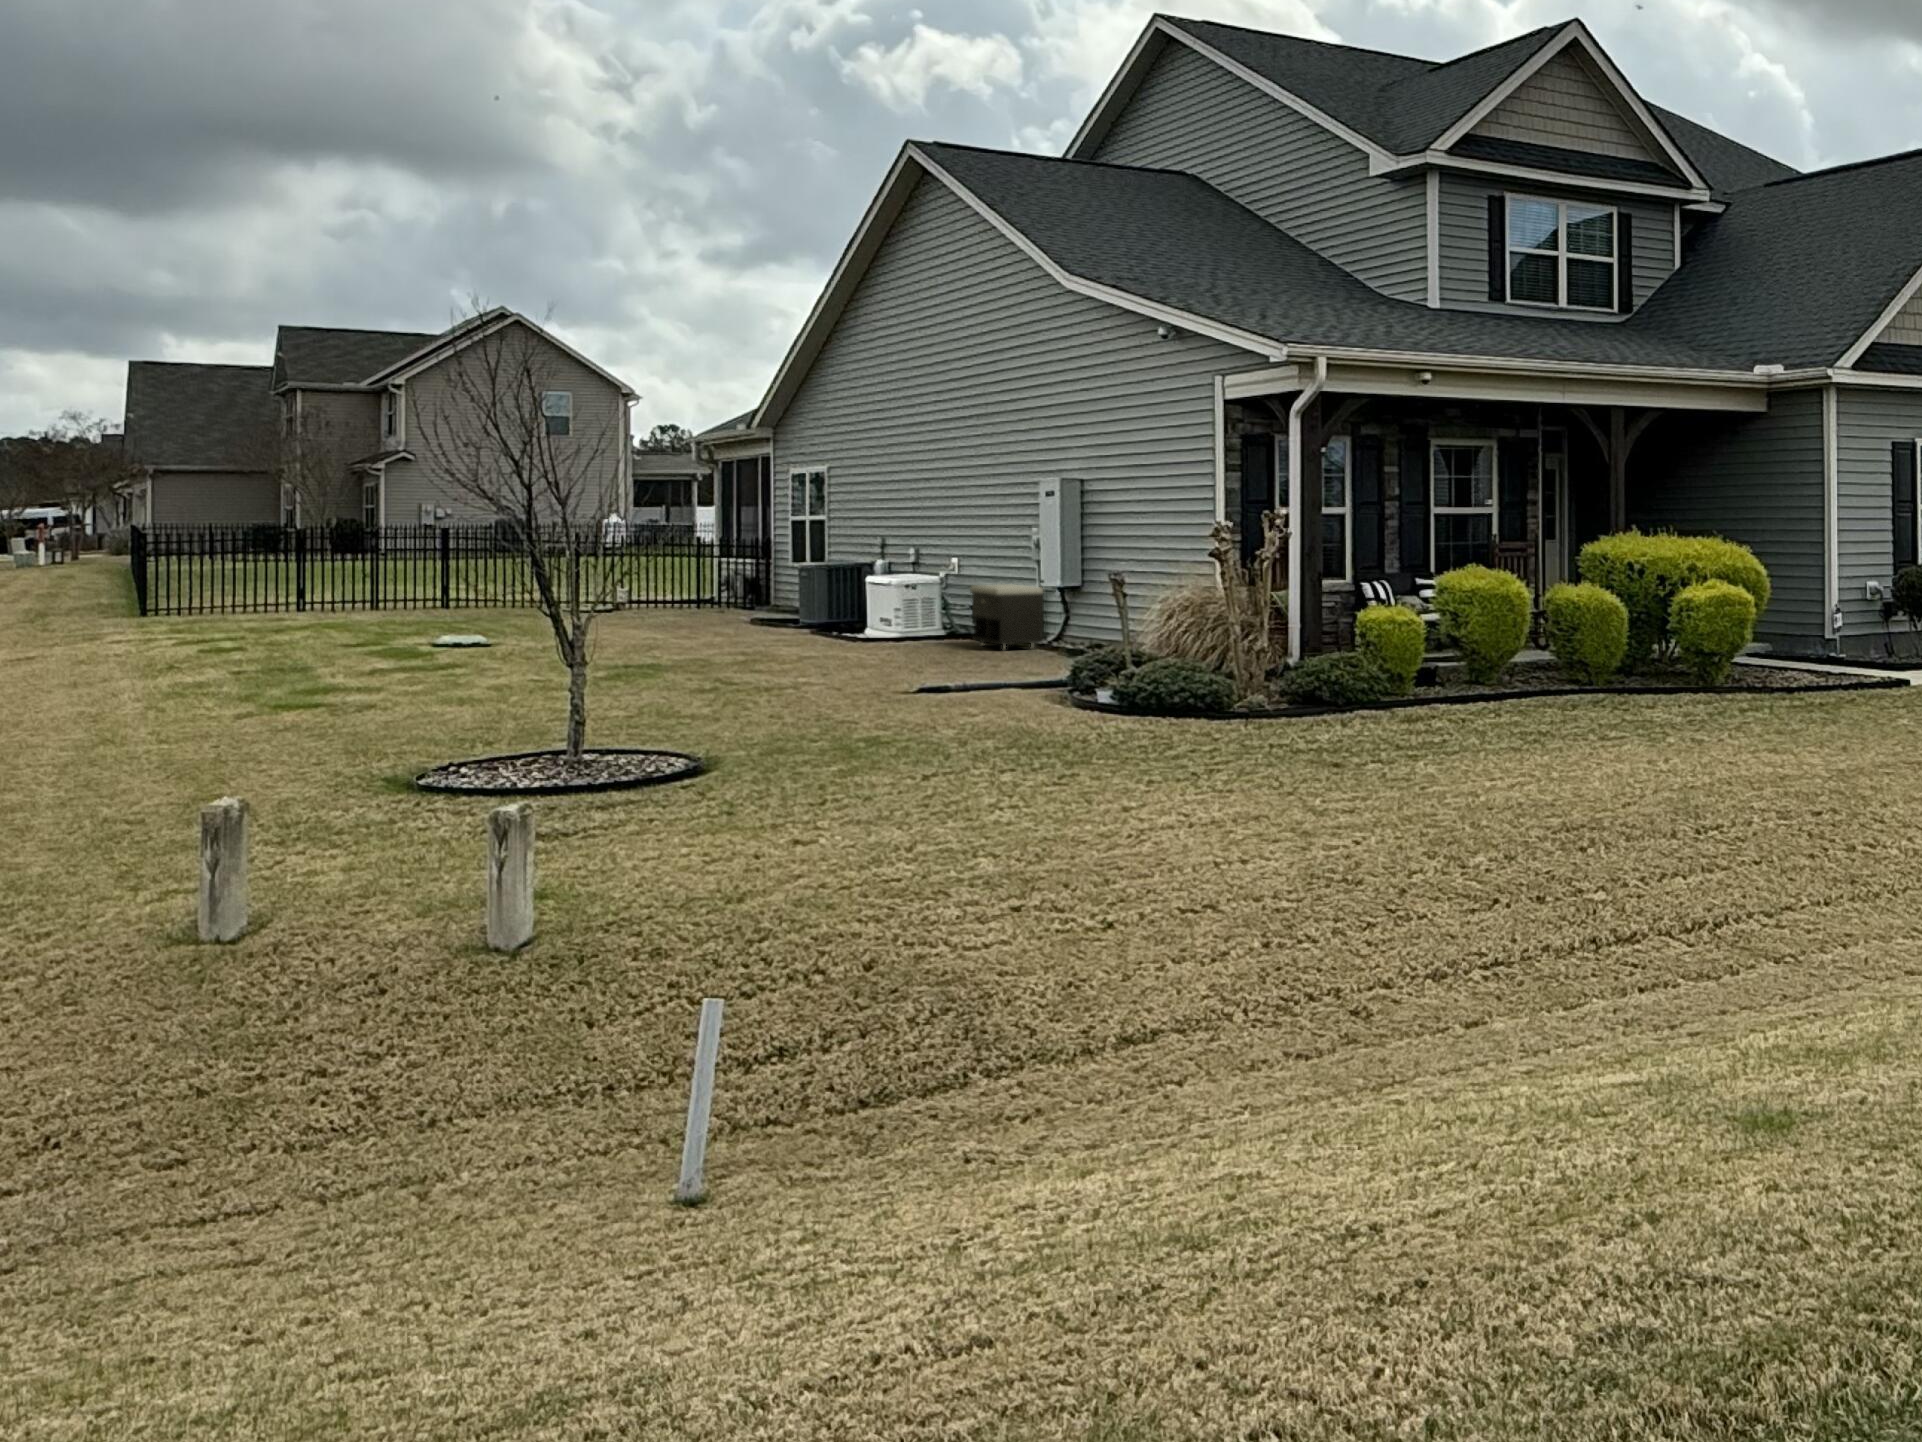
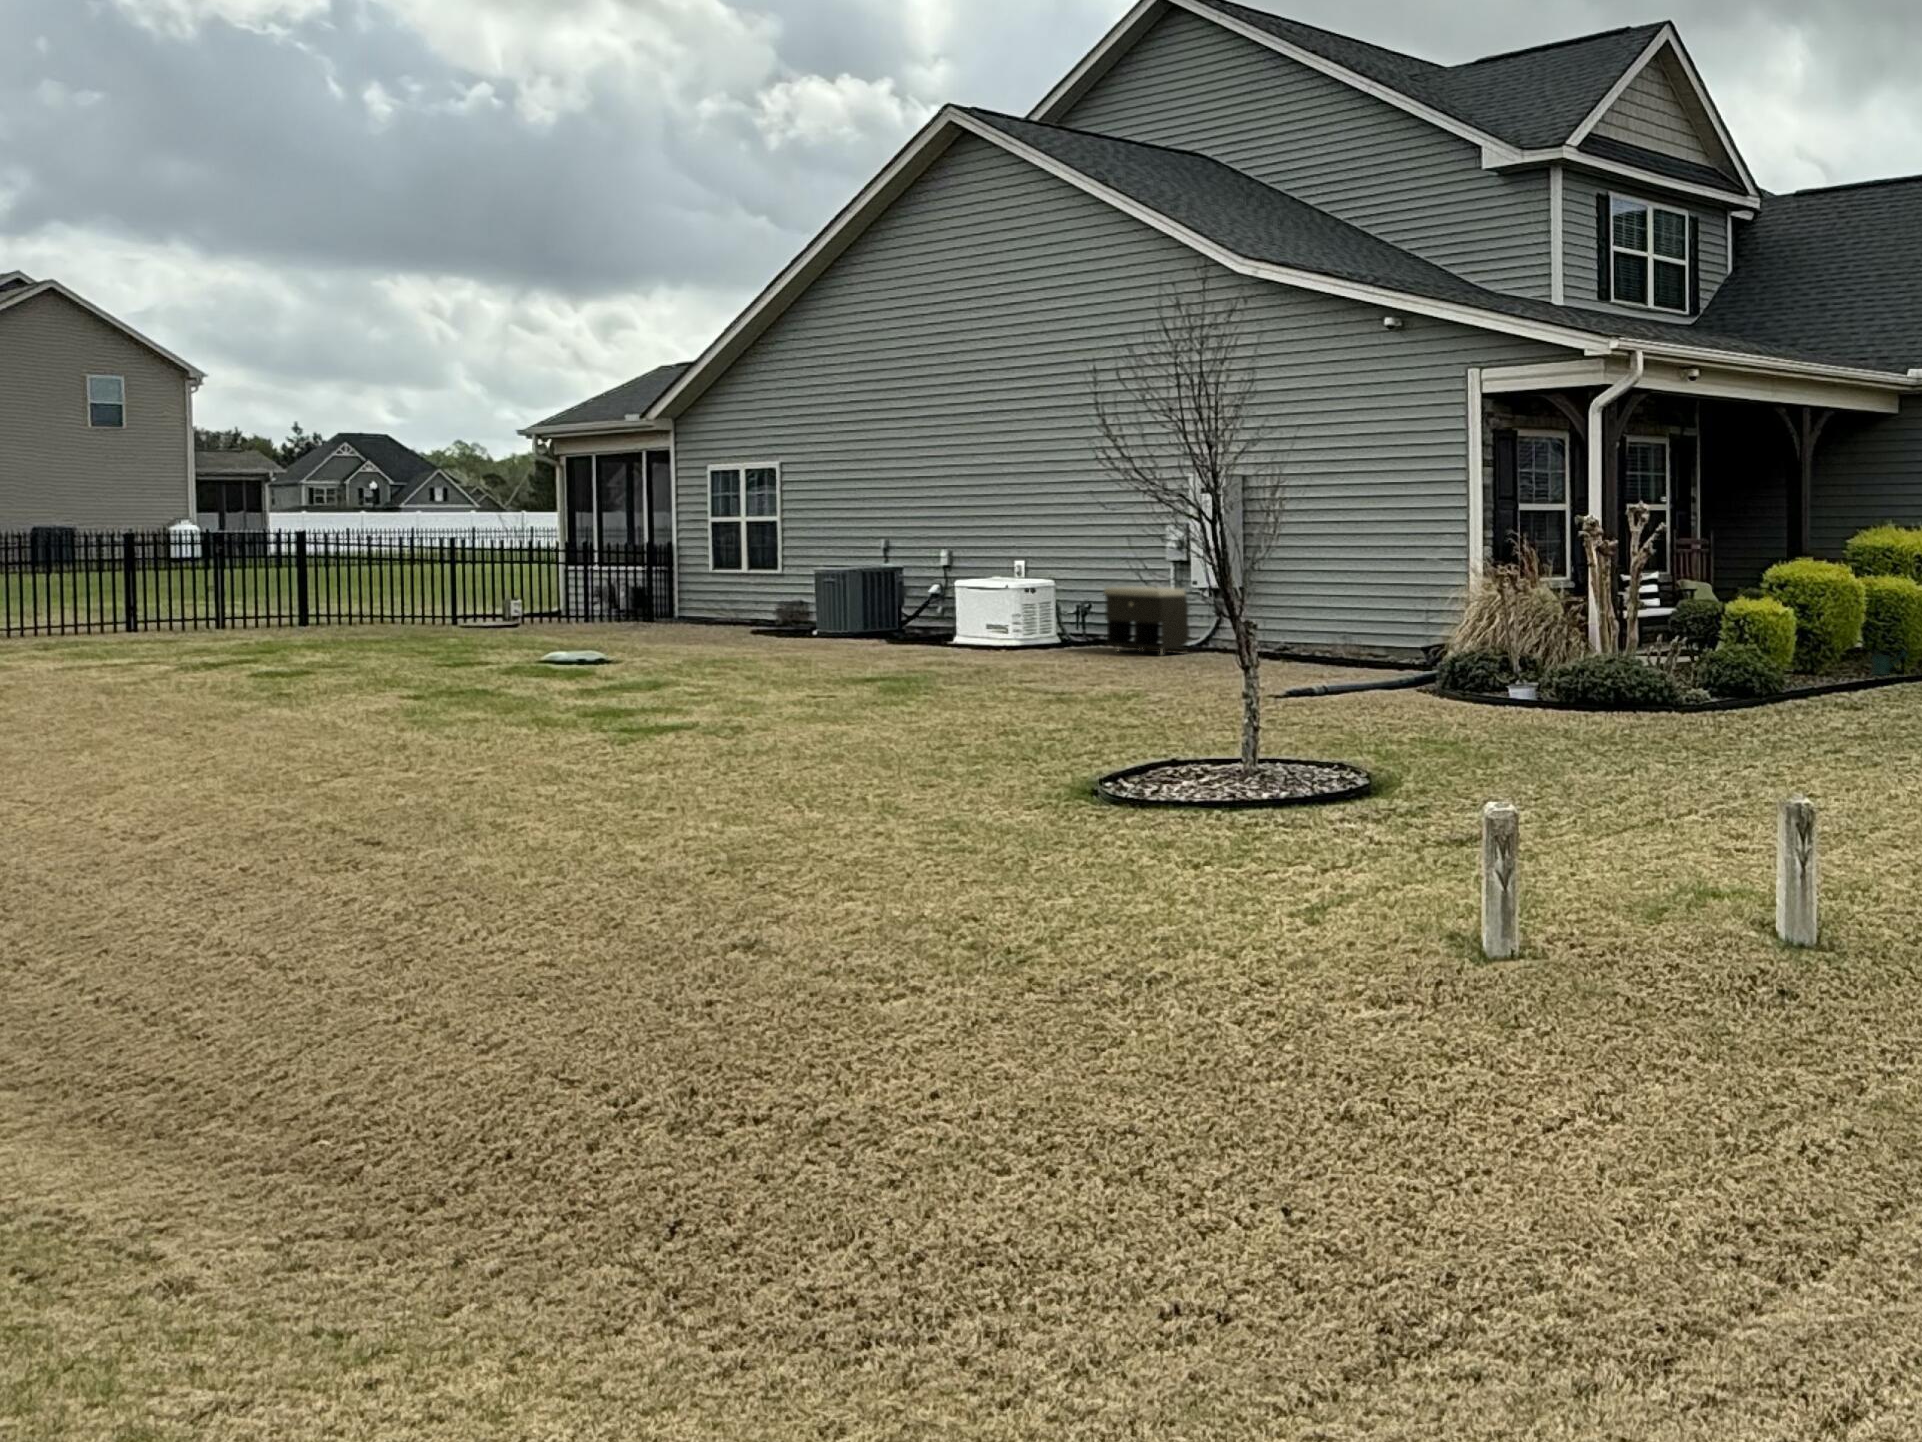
watering can: none [1604,661,1642,689] -> present [1871,651,1907,675]

